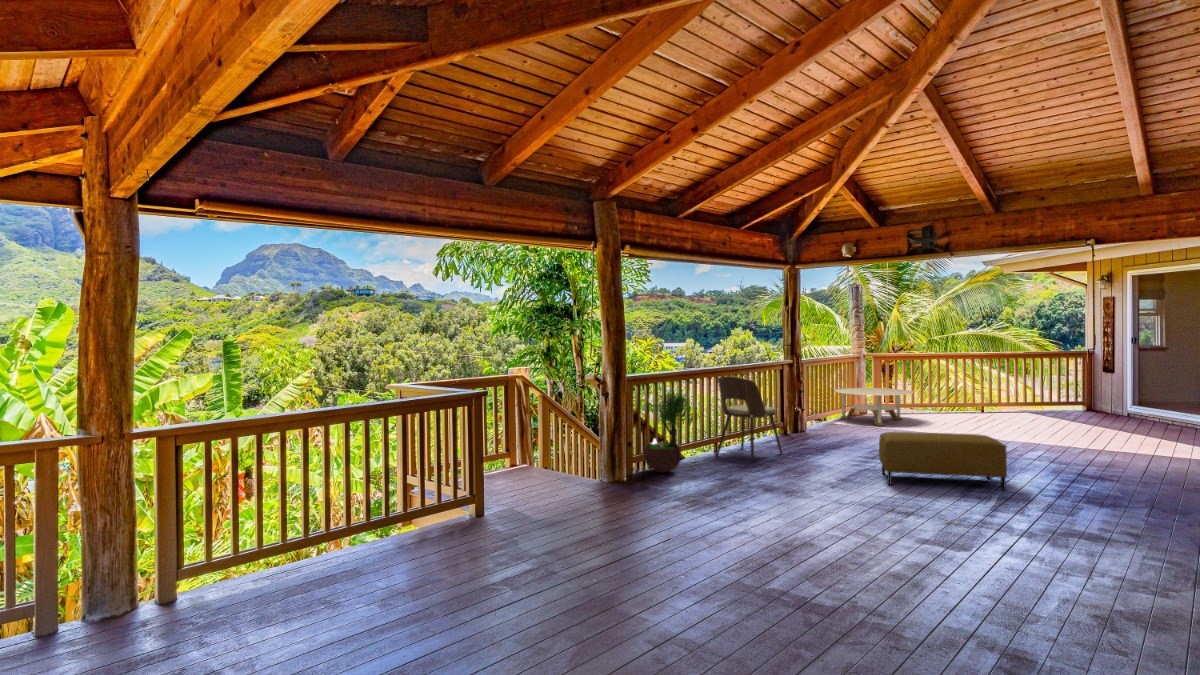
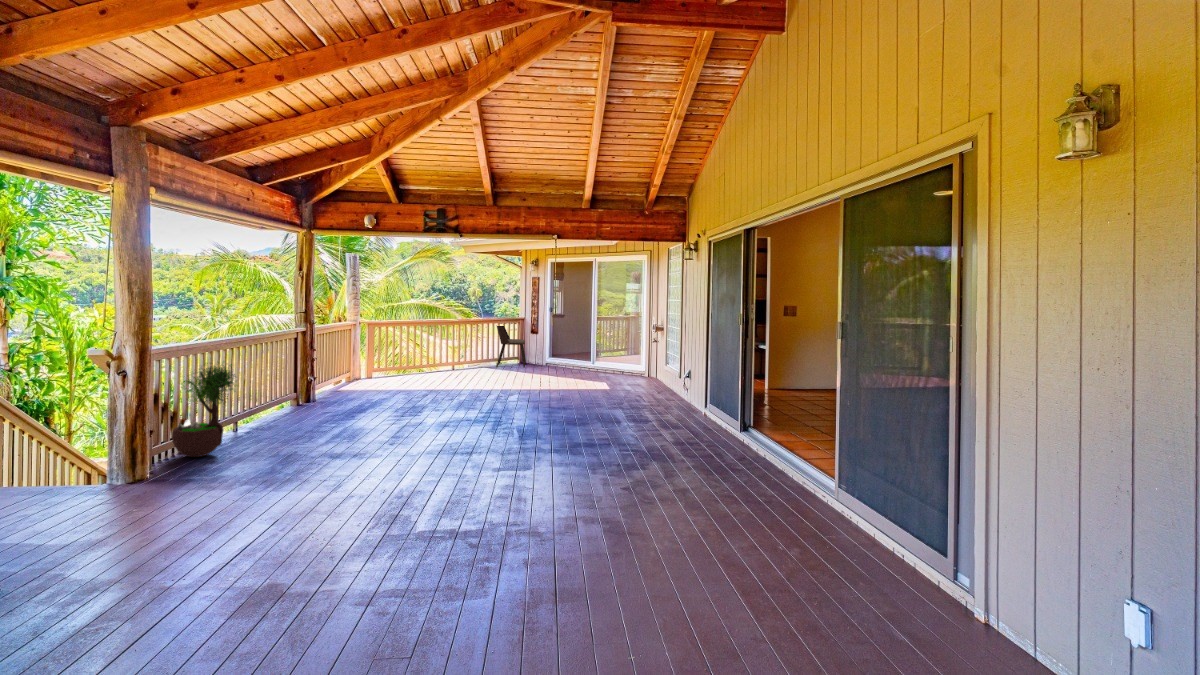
dining chair: present [716,376,783,461] -> present [496,326,526,367]
round table: present [835,388,914,426] -> none [336,351,409,386]
ottoman: present [879,432,1007,491] -> none [419,386,518,435]

